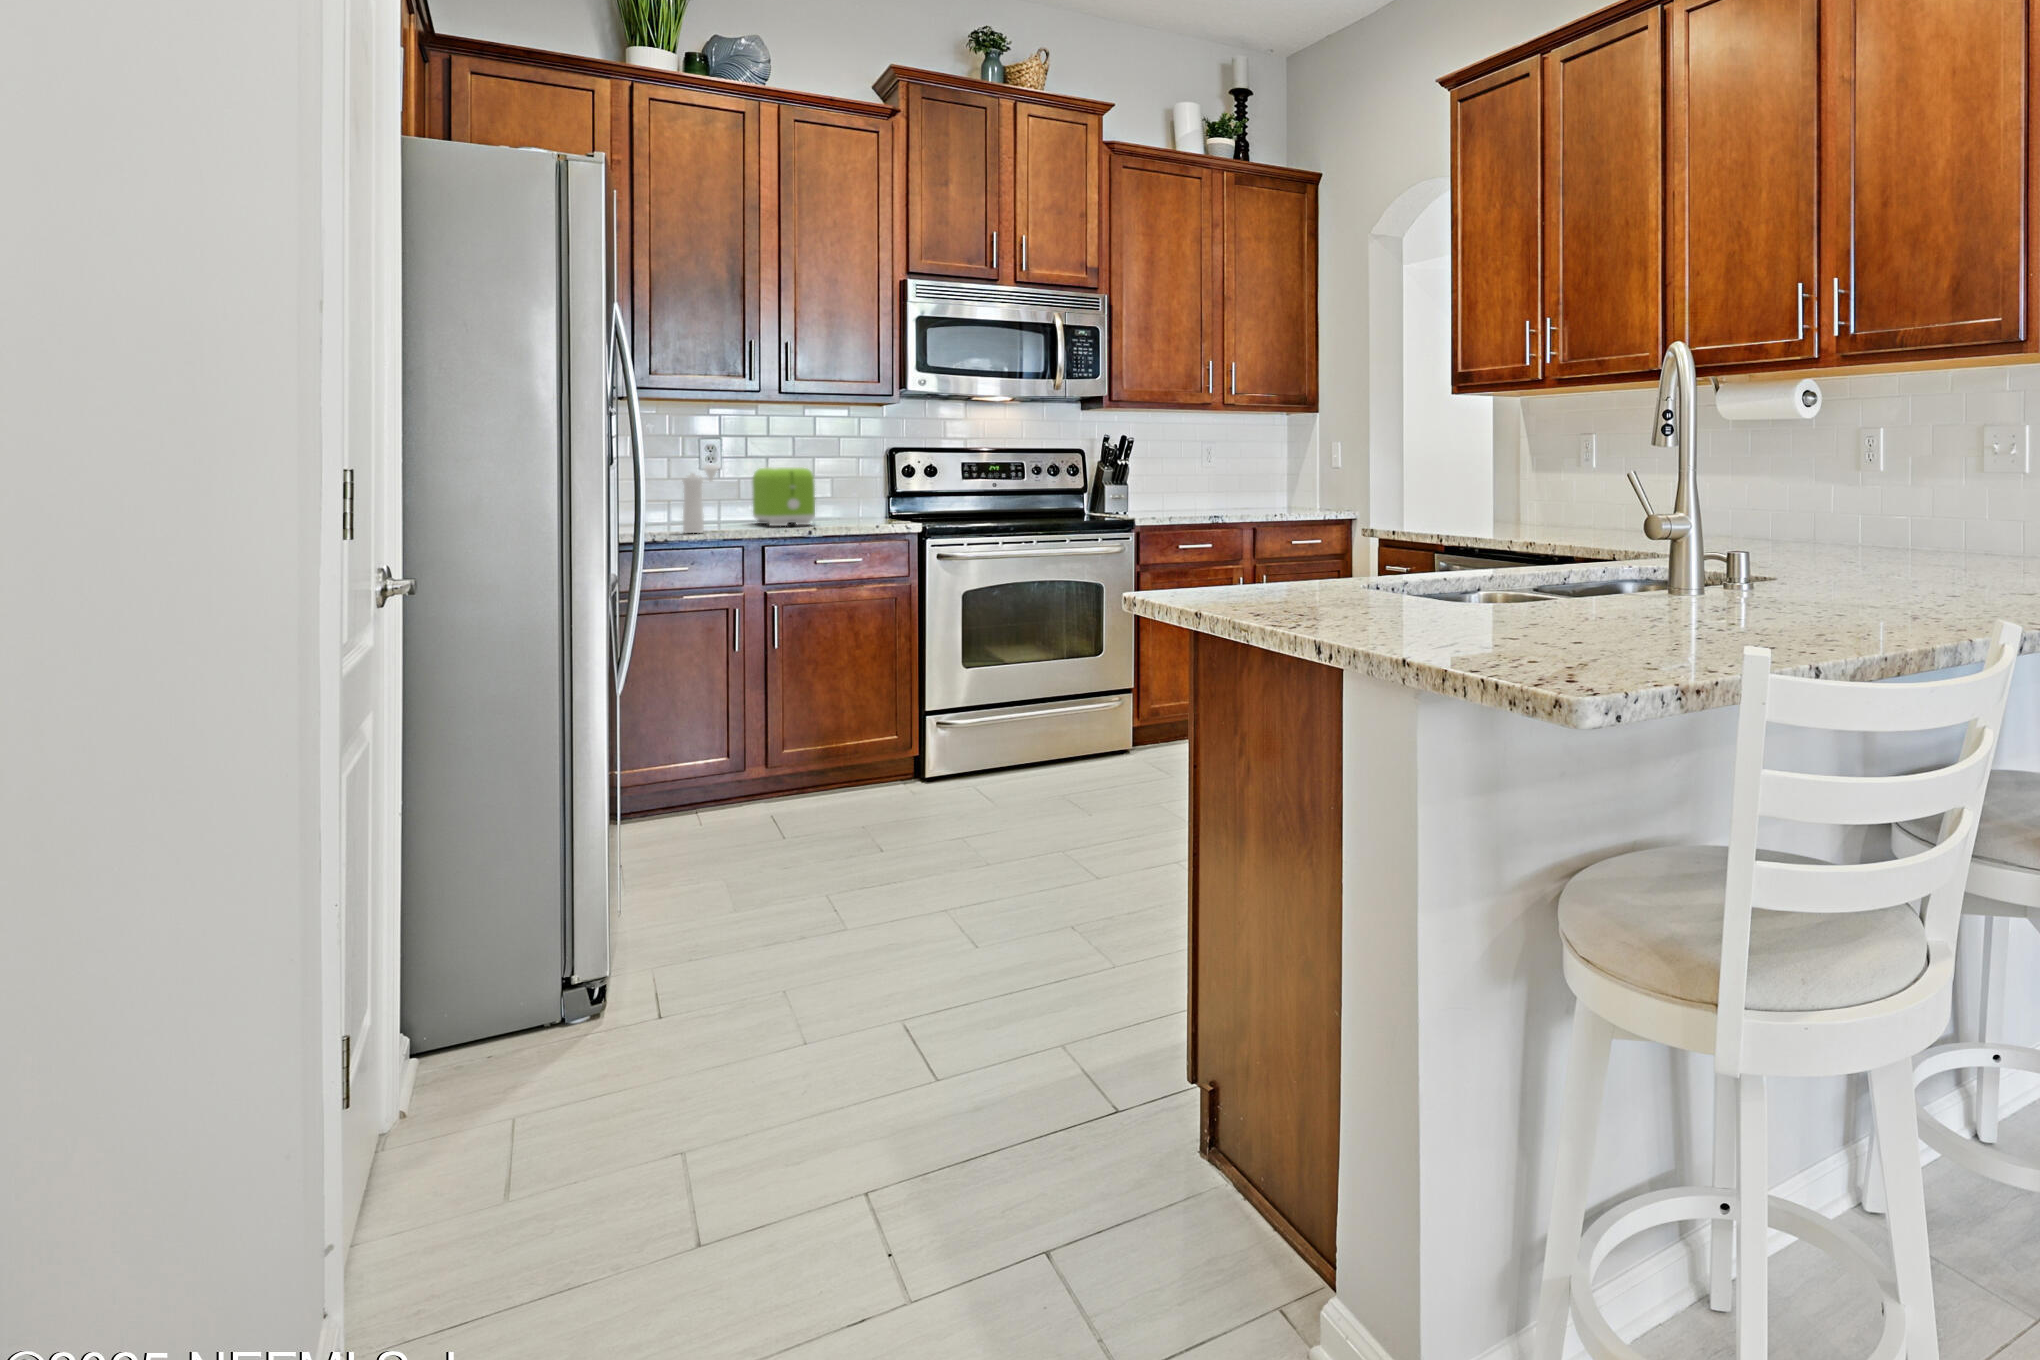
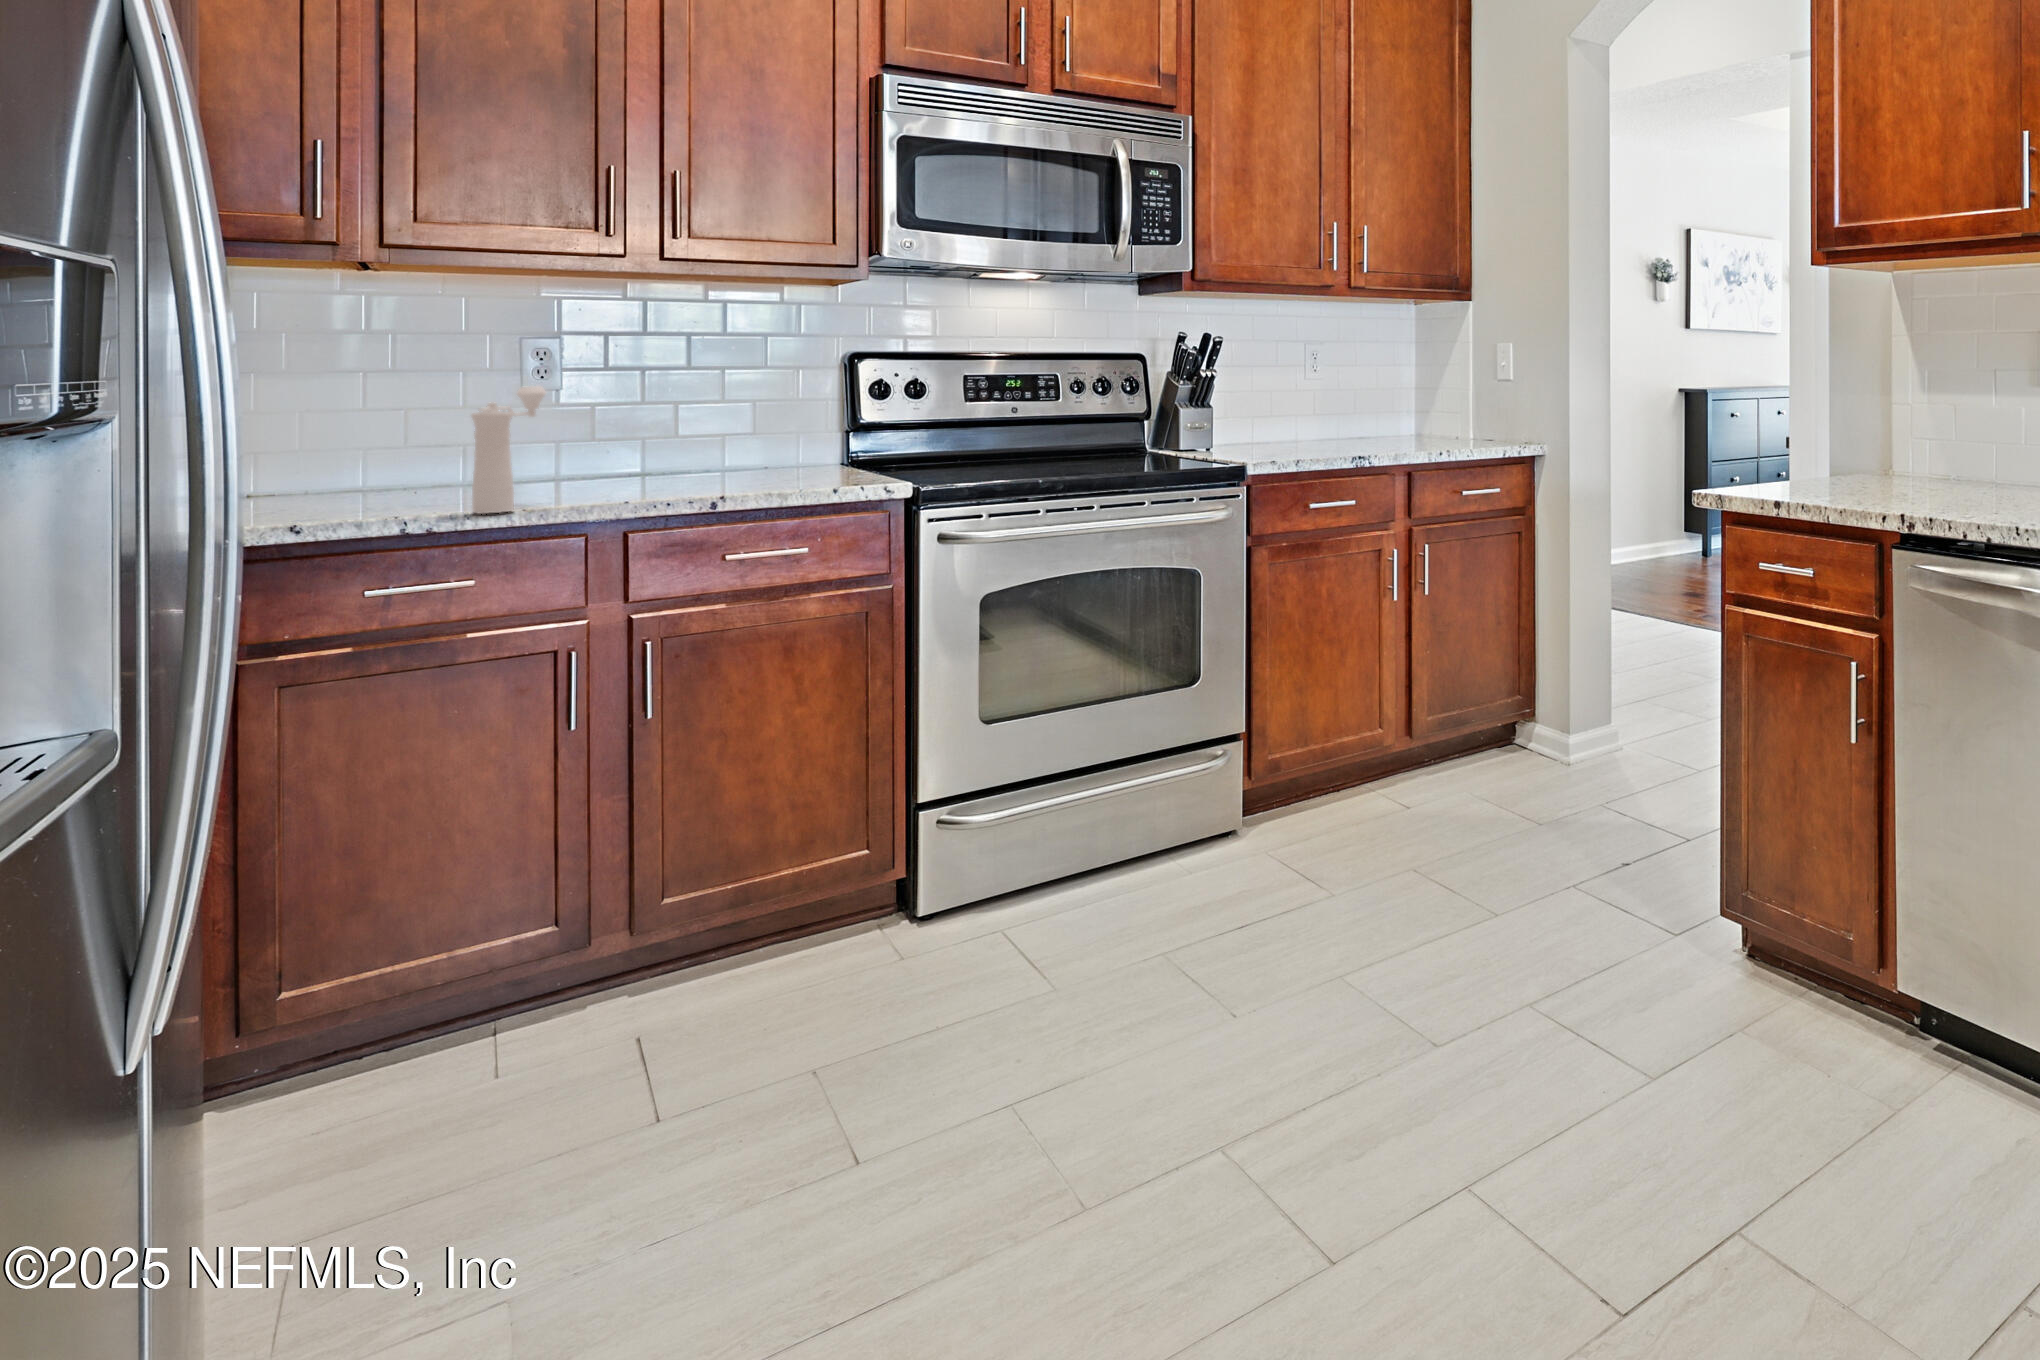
toaster: present [752,467,815,526] -> none [616,386,723,491]

